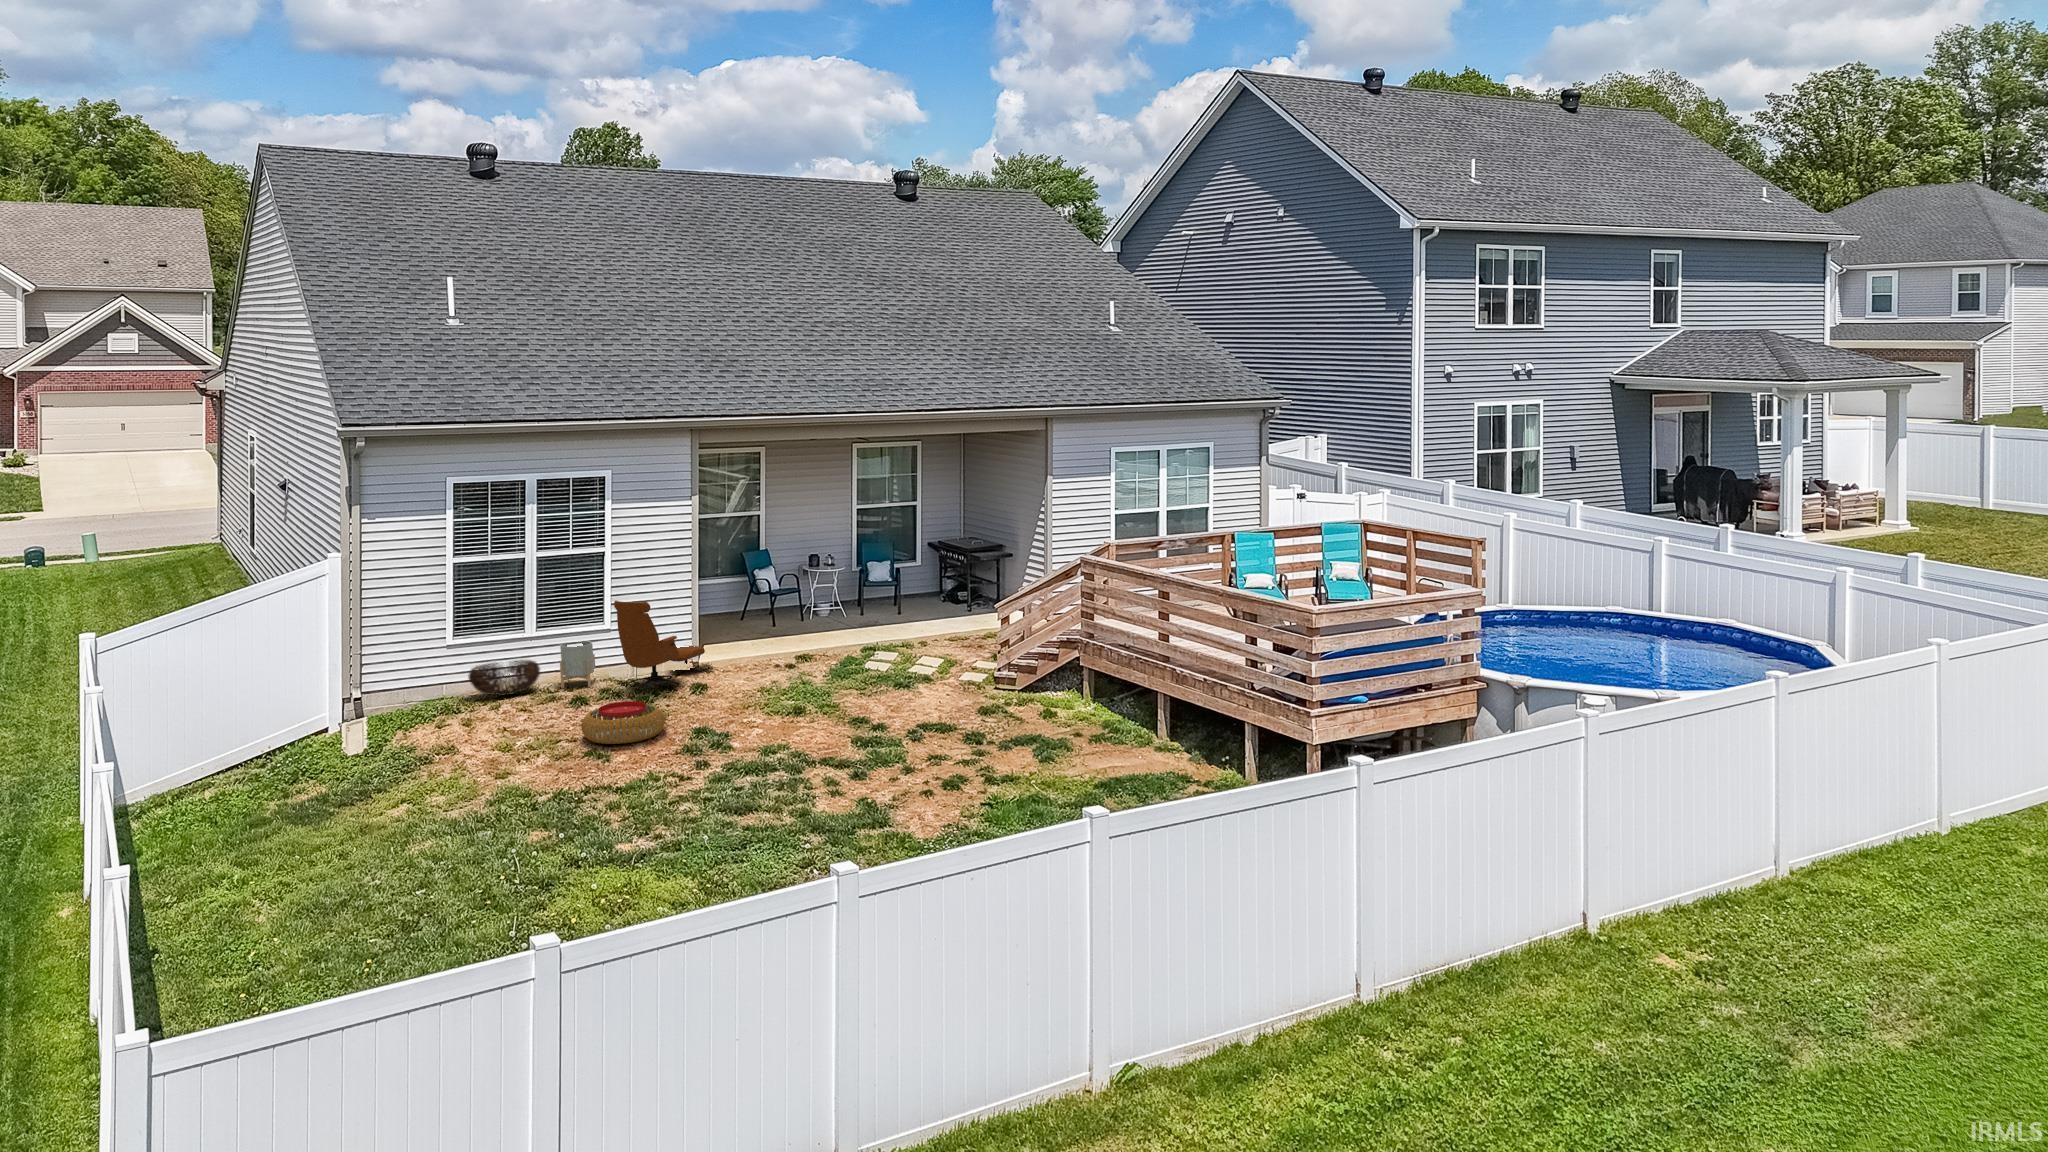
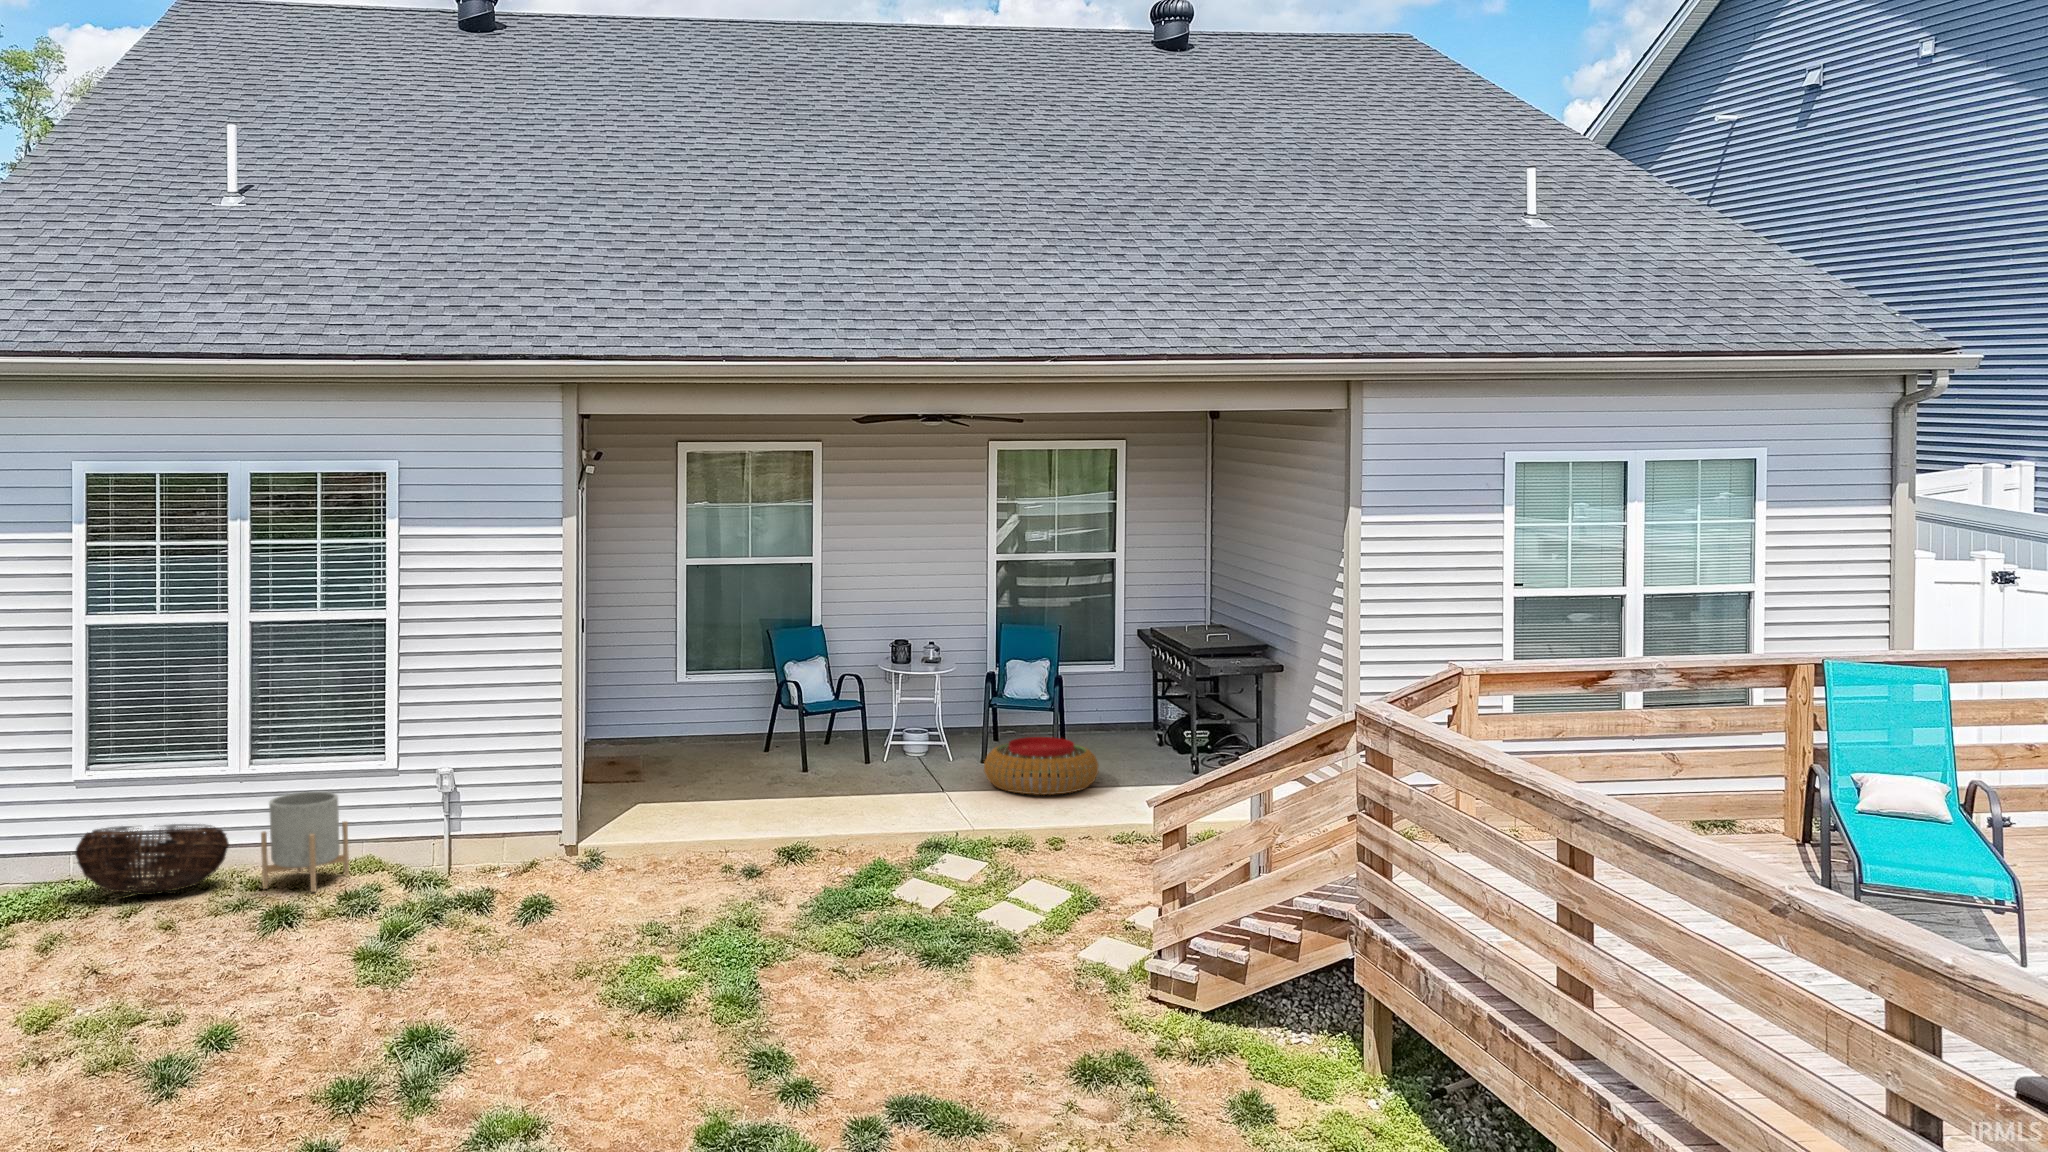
lounge chair: present [614,600,705,690] -> none [340,717,574,914]
pouf: present [581,701,665,744] -> present [984,737,1099,795]

